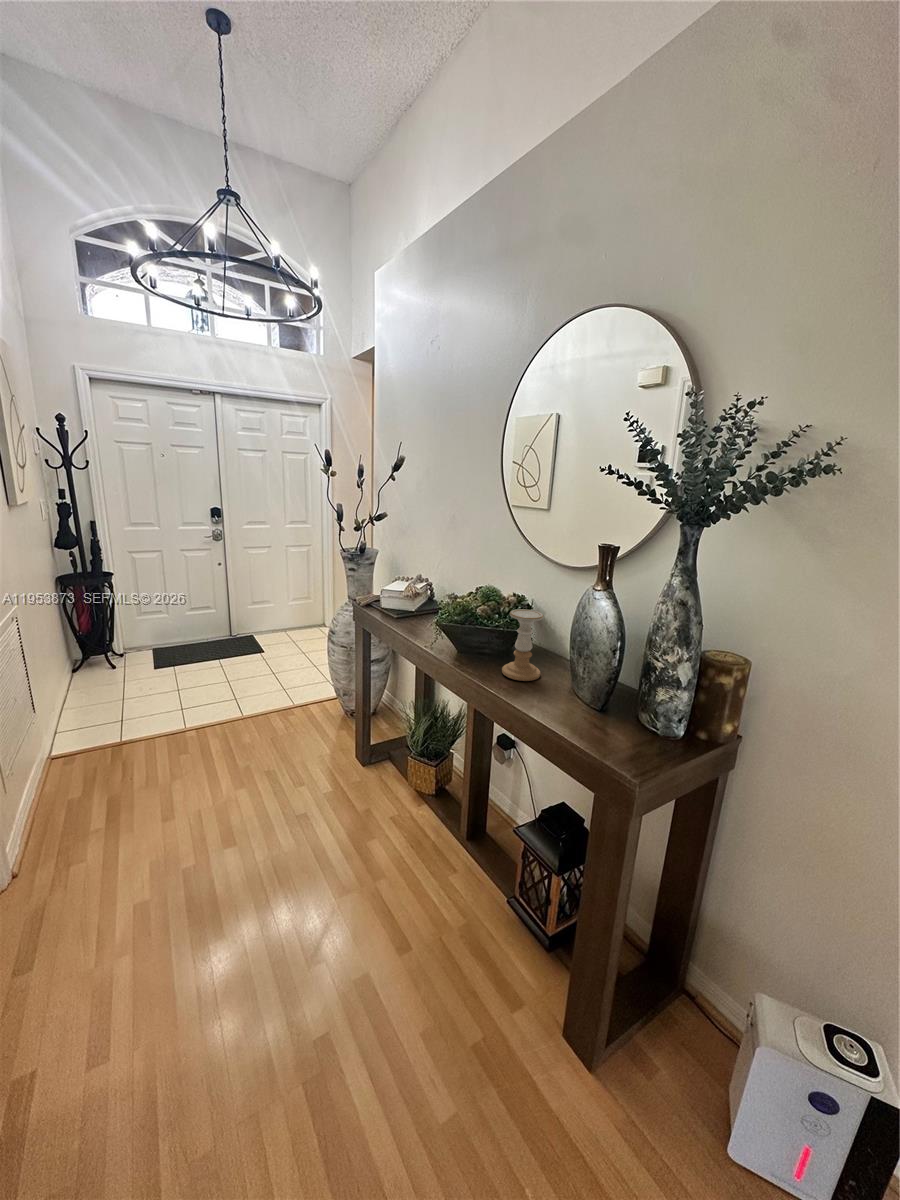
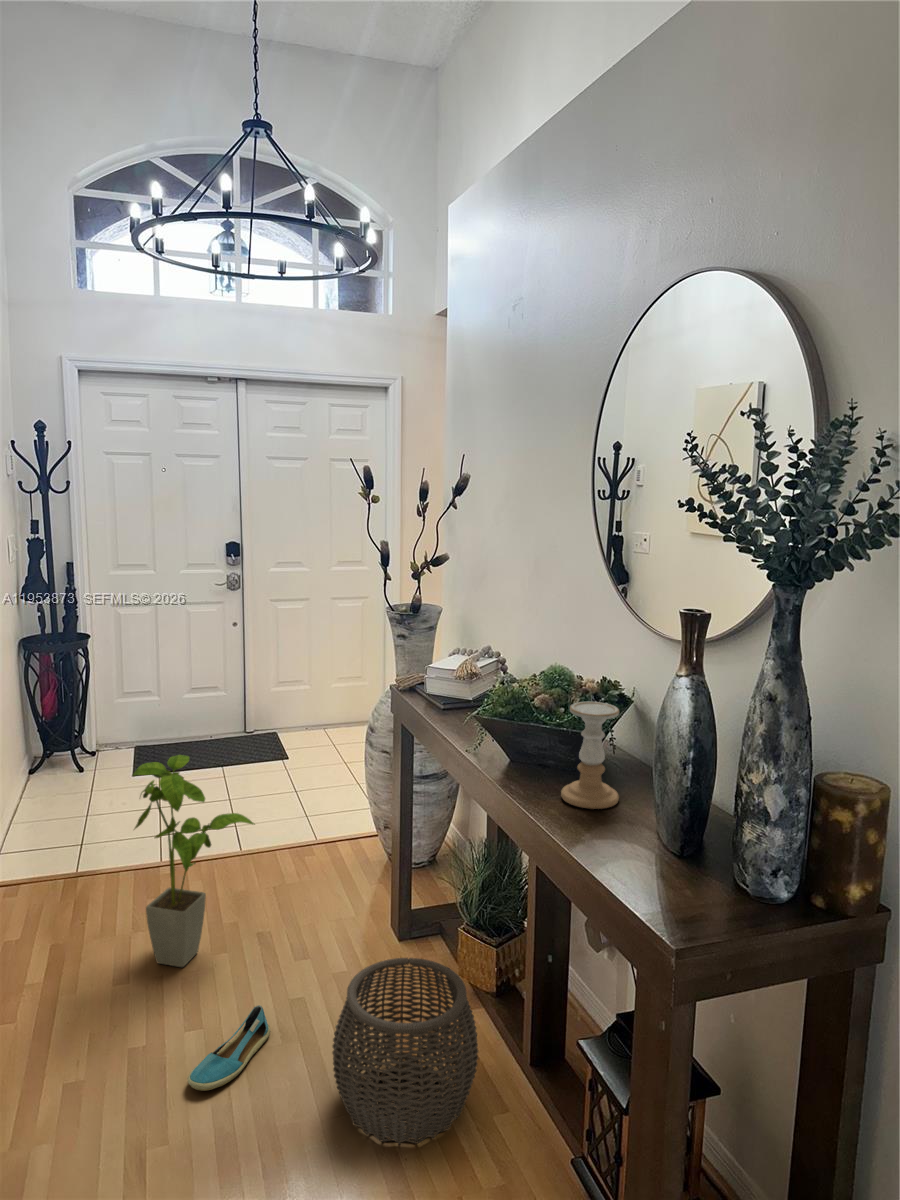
house plant: none [168,657,263,802] -> present [132,755,255,967]
woven basket: none [341,783,439,908] -> present [332,958,478,1144]
shoe: none [233,824,287,892] -> present [187,1005,270,1090]

